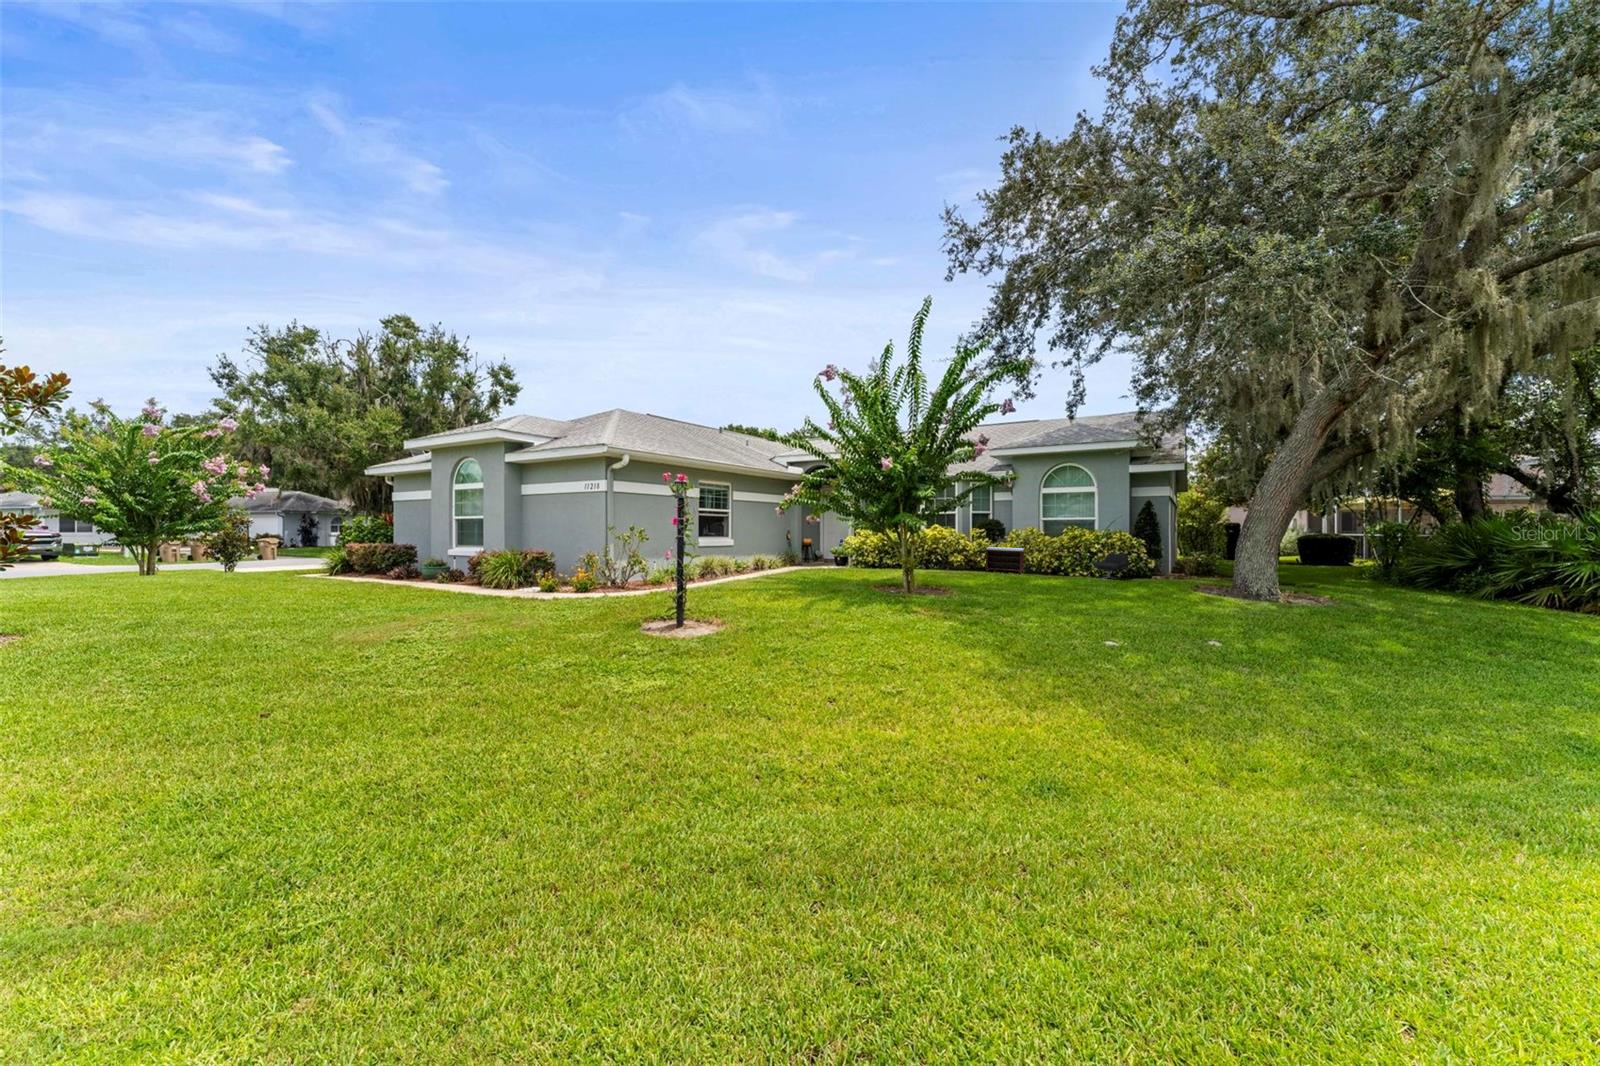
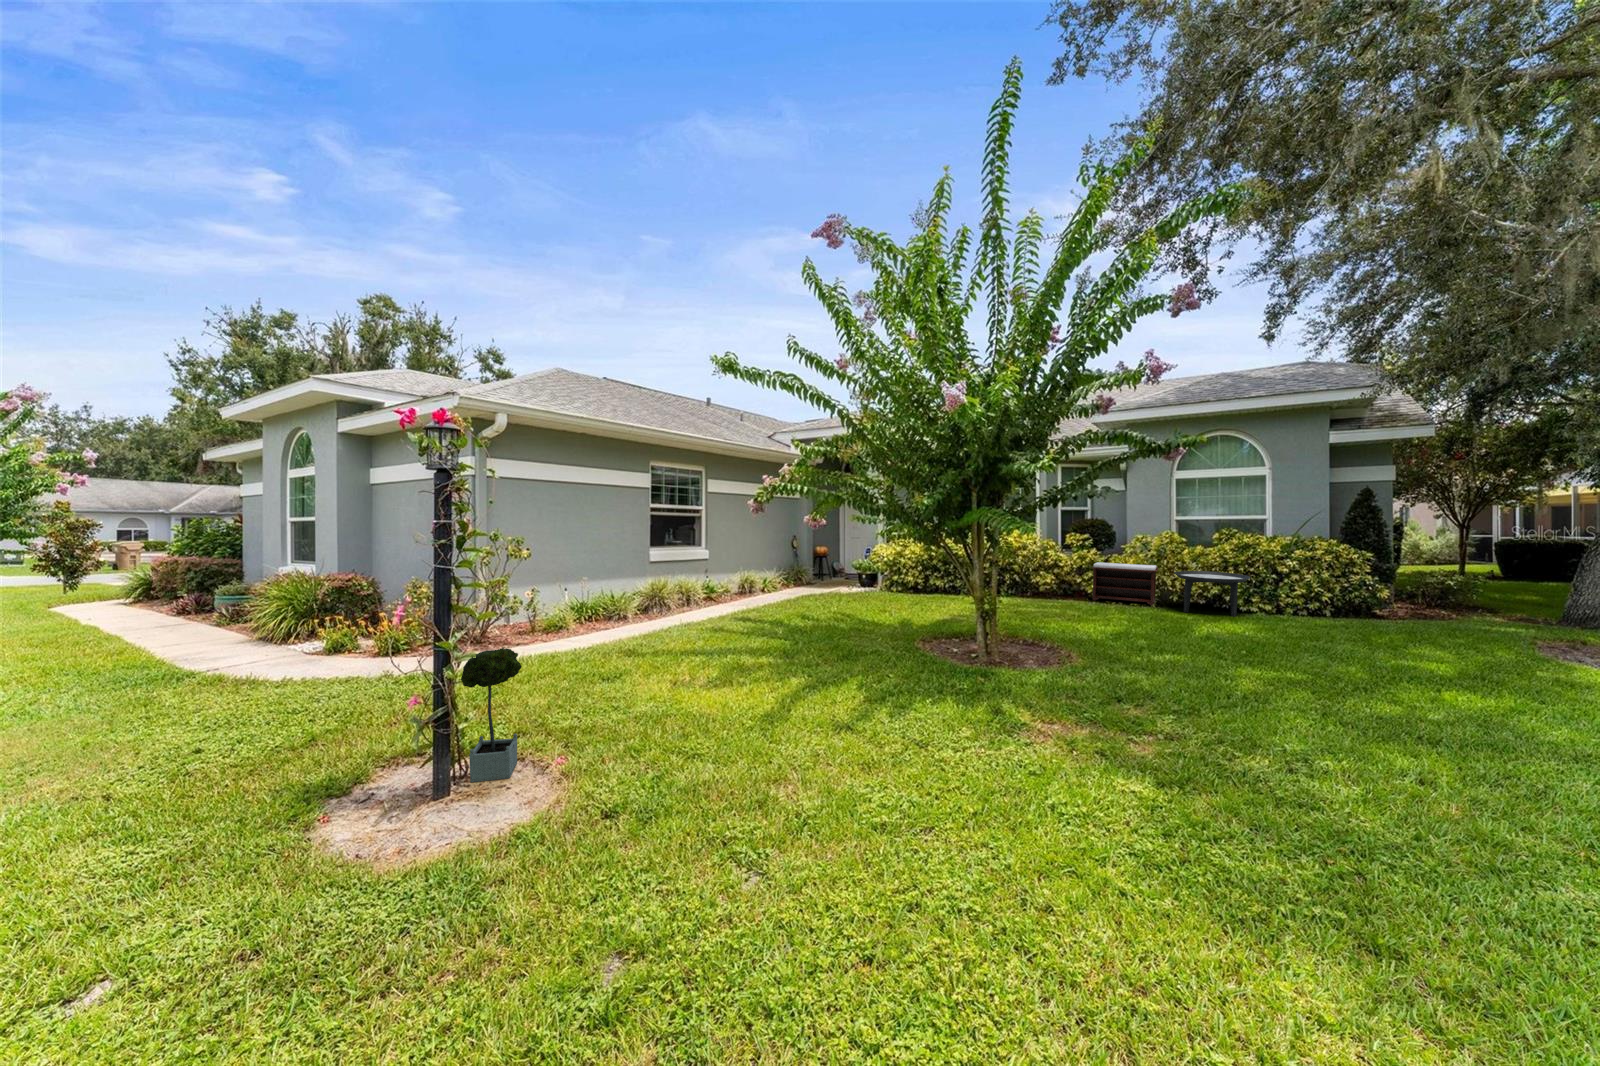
round table: none [1032,551,1073,578] -> present [1174,571,1250,617]
lounge chair: present [1092,553,1129,578] -> none [1284,574,1356,623]
potted tree: none [692,570,715,625] -> present [461,648,522,782]

